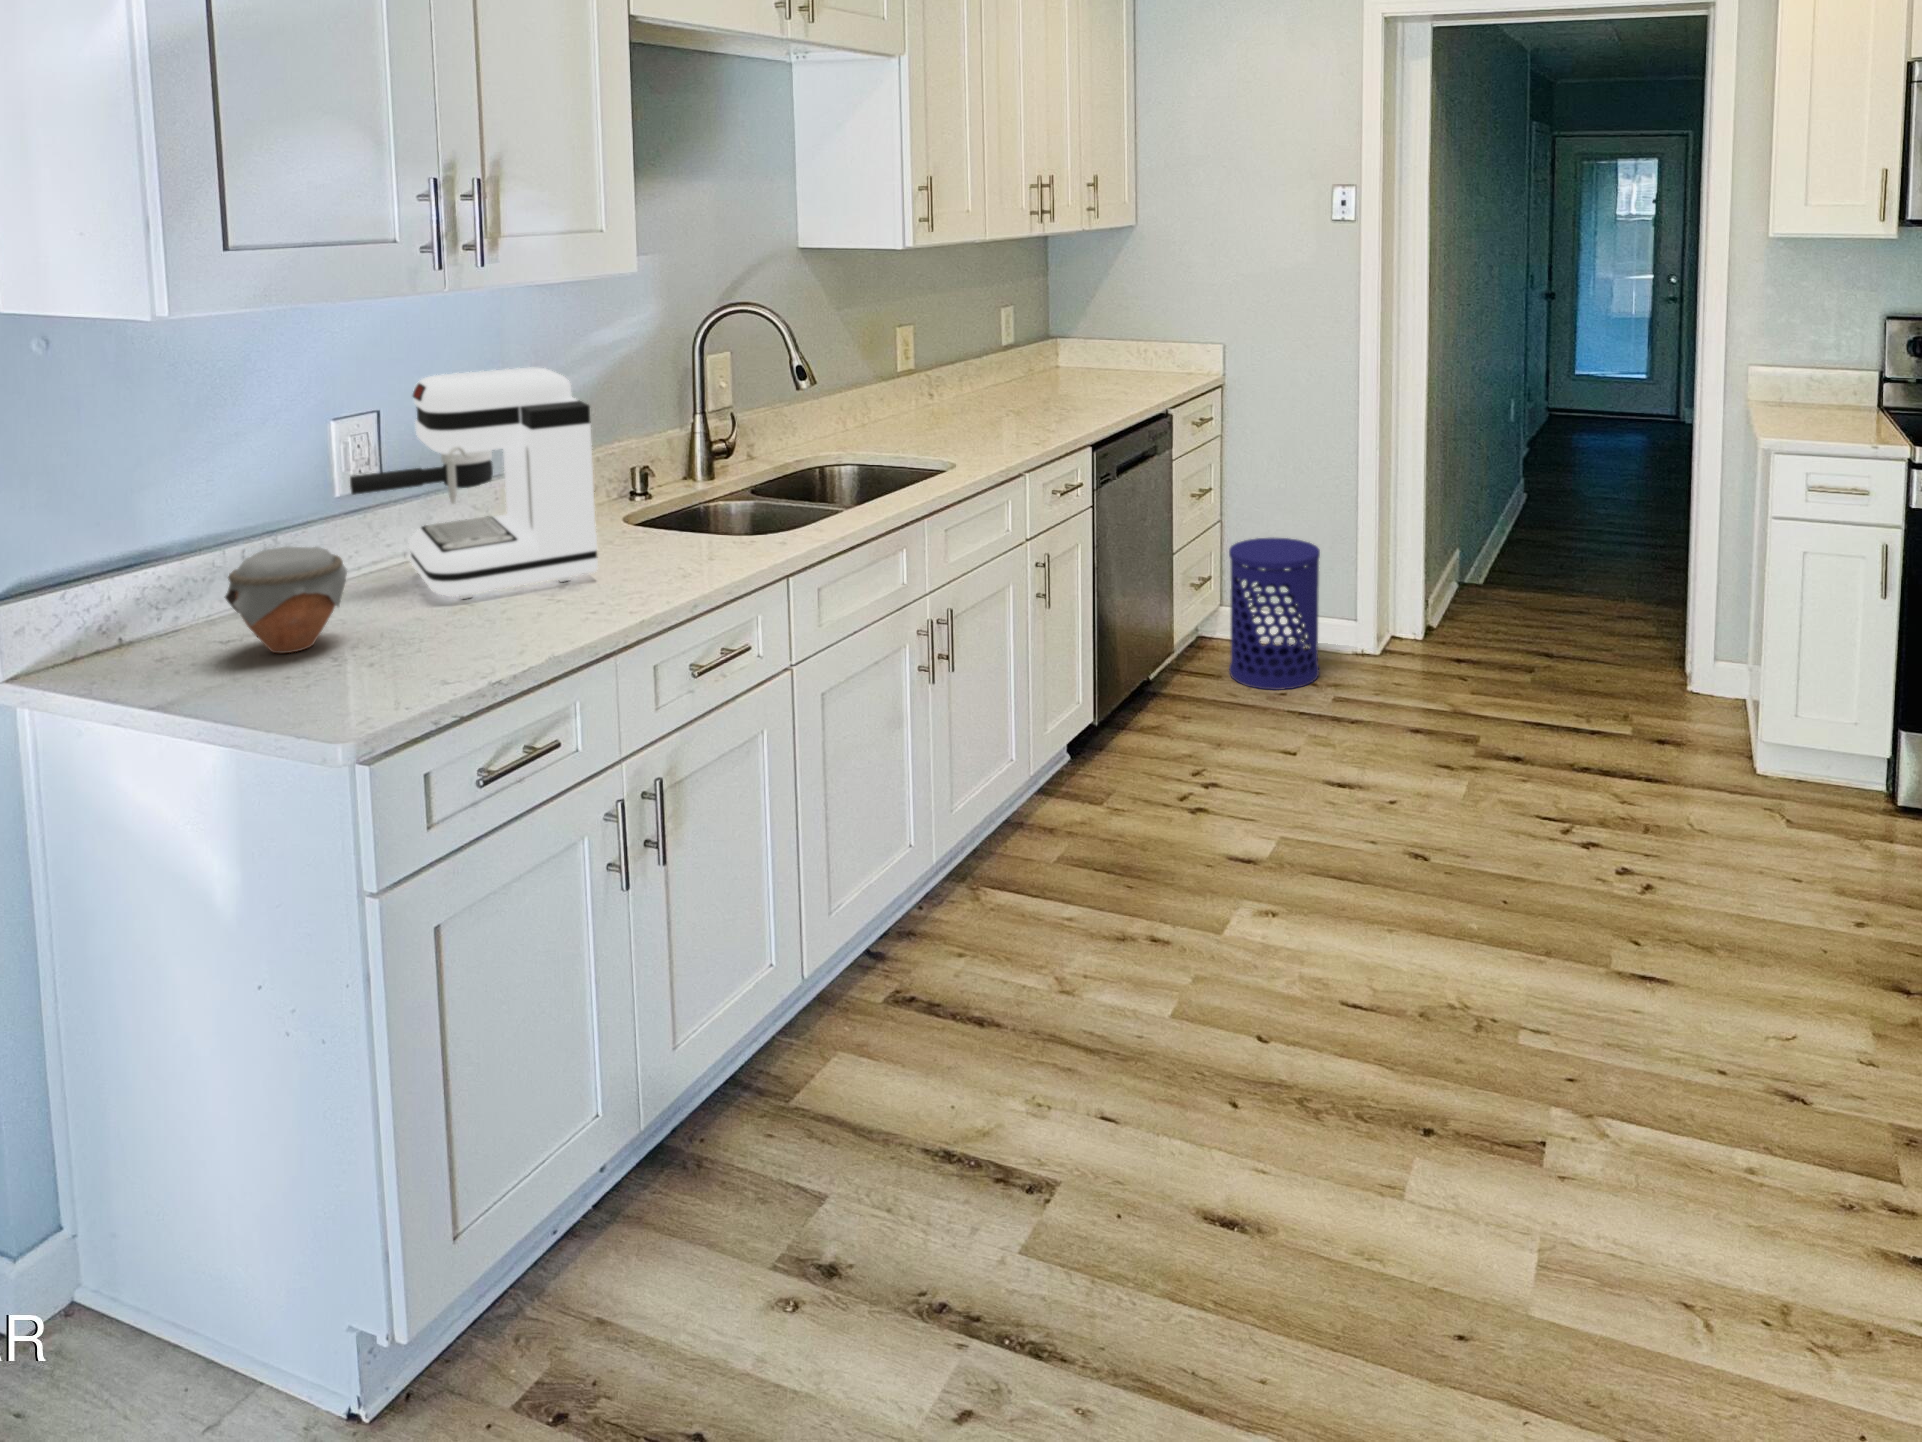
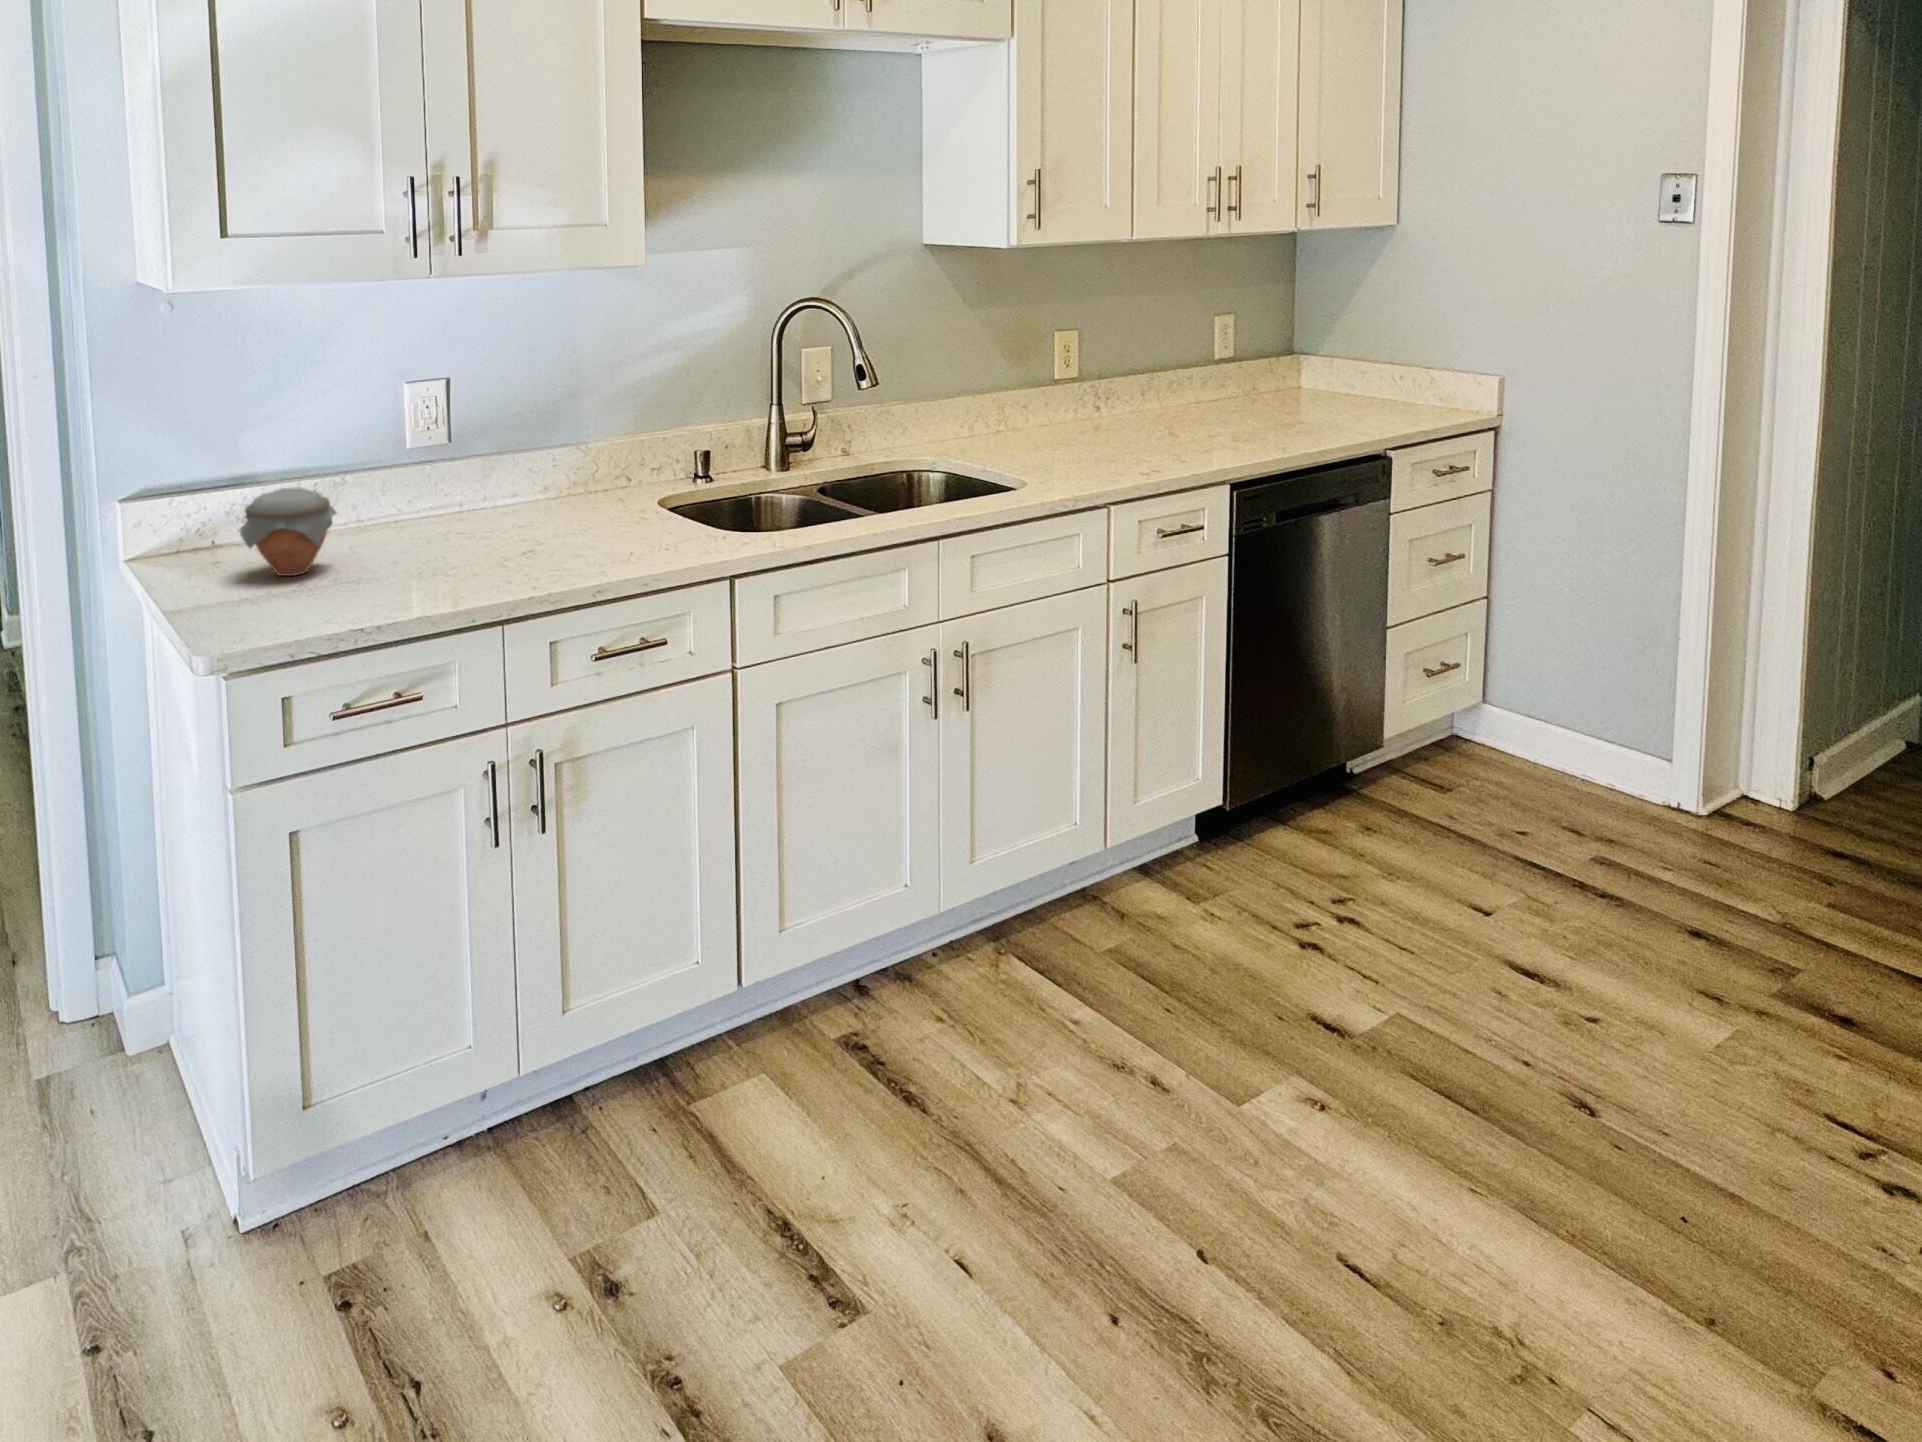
coffee maker: present [350,368,598,599] -> none [386,350,569,553]
waste bin: present [1229,538,1320,690] -> none [1465,623,1605,830]

